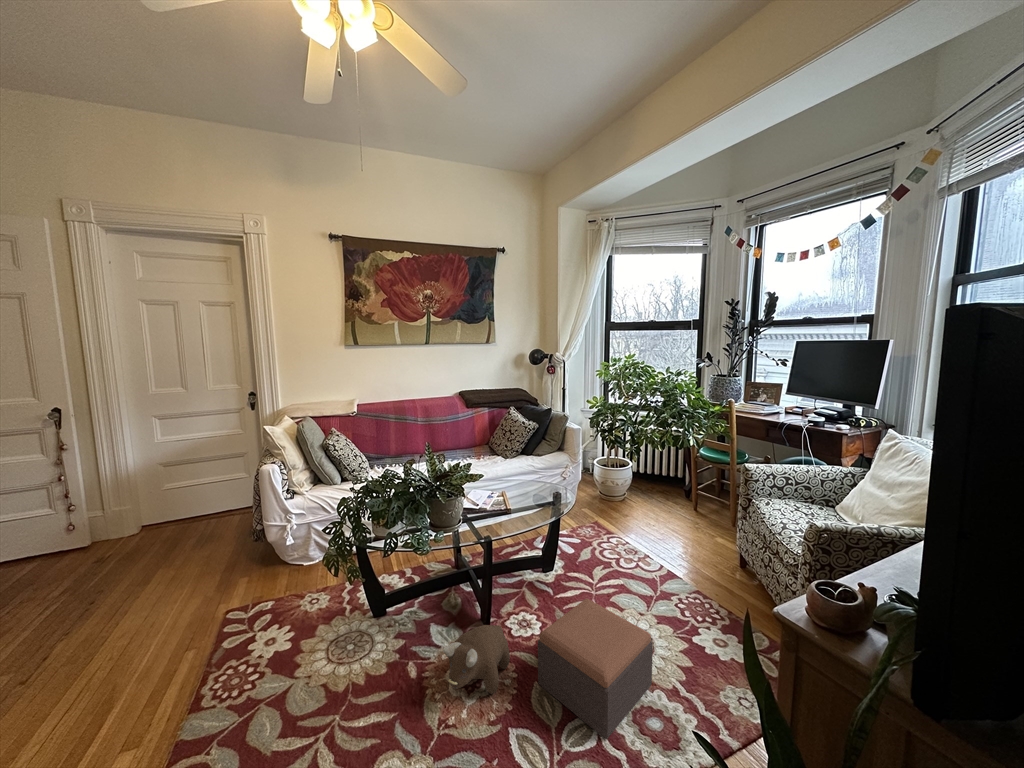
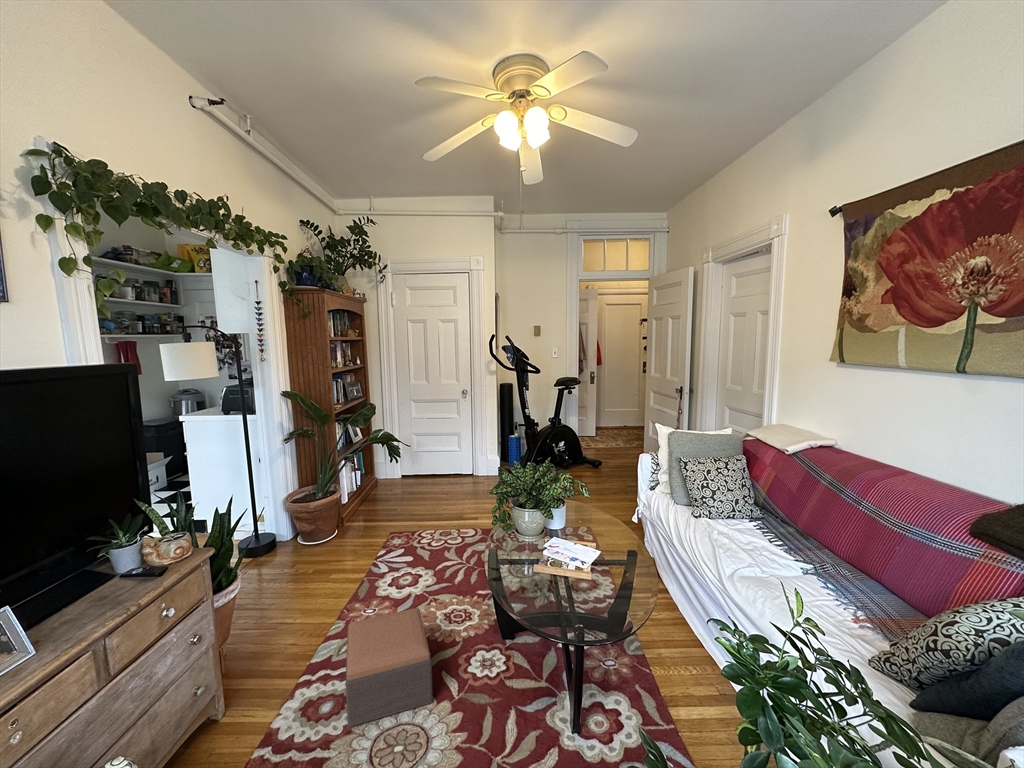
plush toy: present [443,625,510,694] -> none [428,567,474,637]

